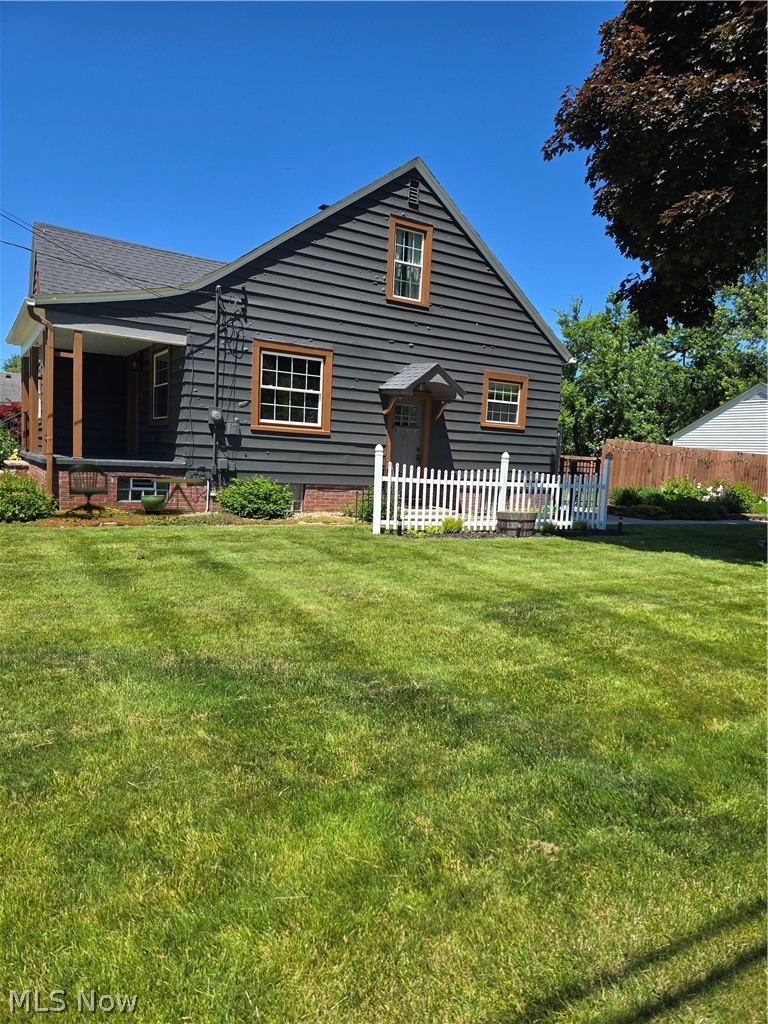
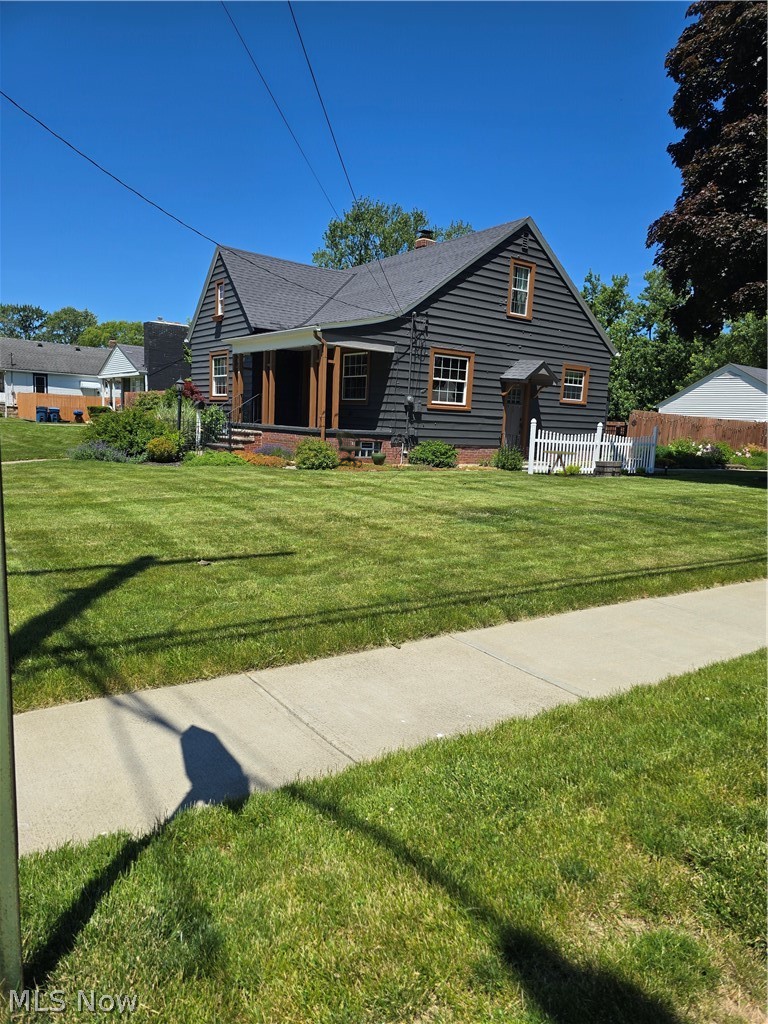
round table: present [152,479,203,515] -> present [543,451,577,476]

